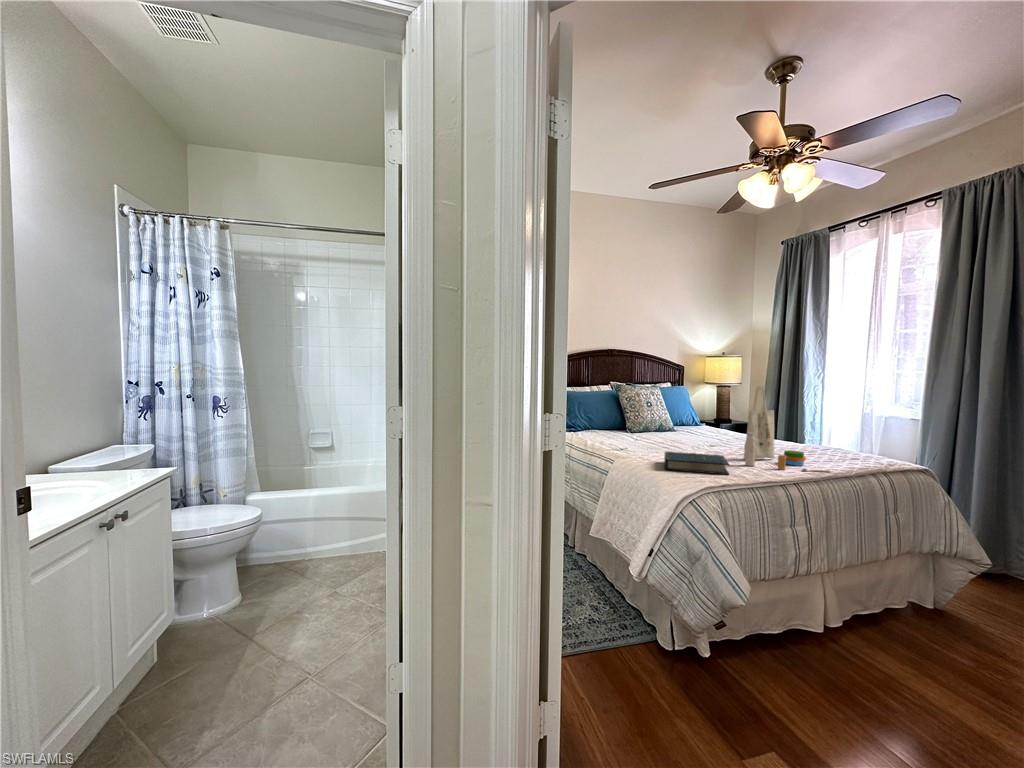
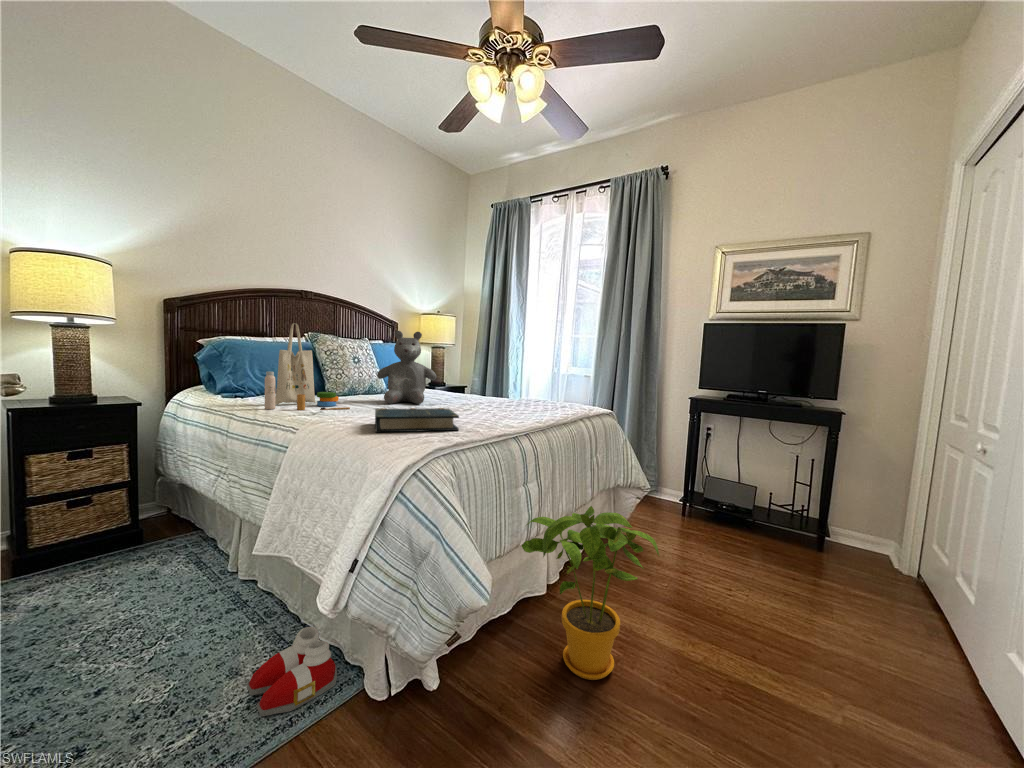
teddy bear: none [666,383,718,445] -> present [377,331,437,404]
tote bag: present [743,386,830,472] -> present [265,324,350,410]
house plant: none [784,554,931,709] -> present [522,506,659,680]
slippers: none [588,590,639,634] -> present [247,627,337,717]

